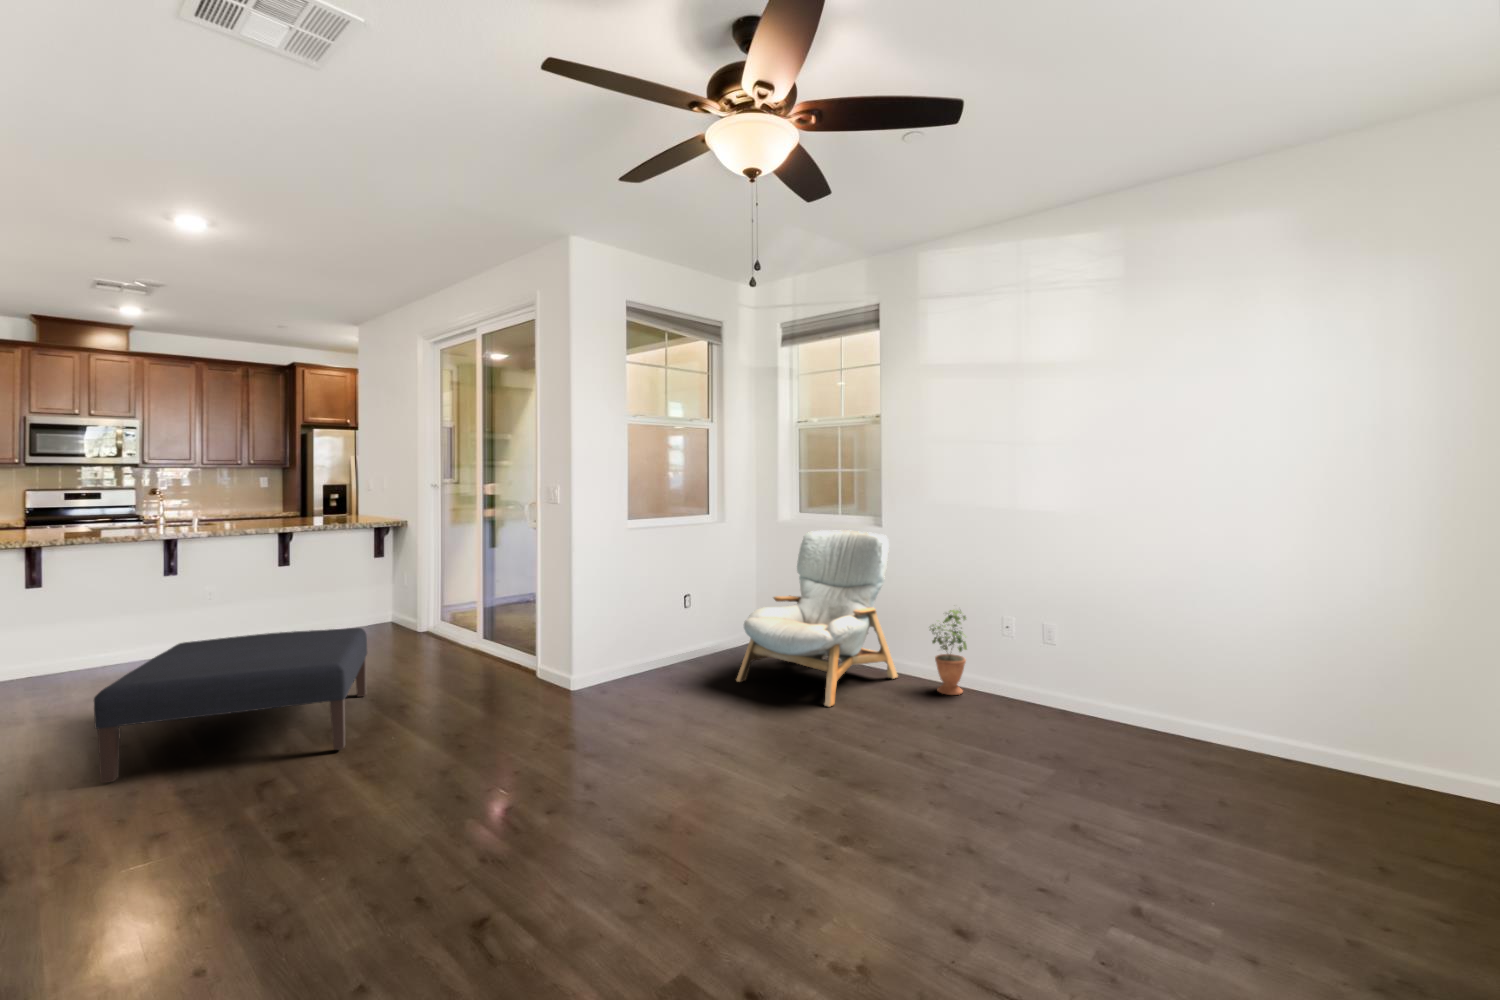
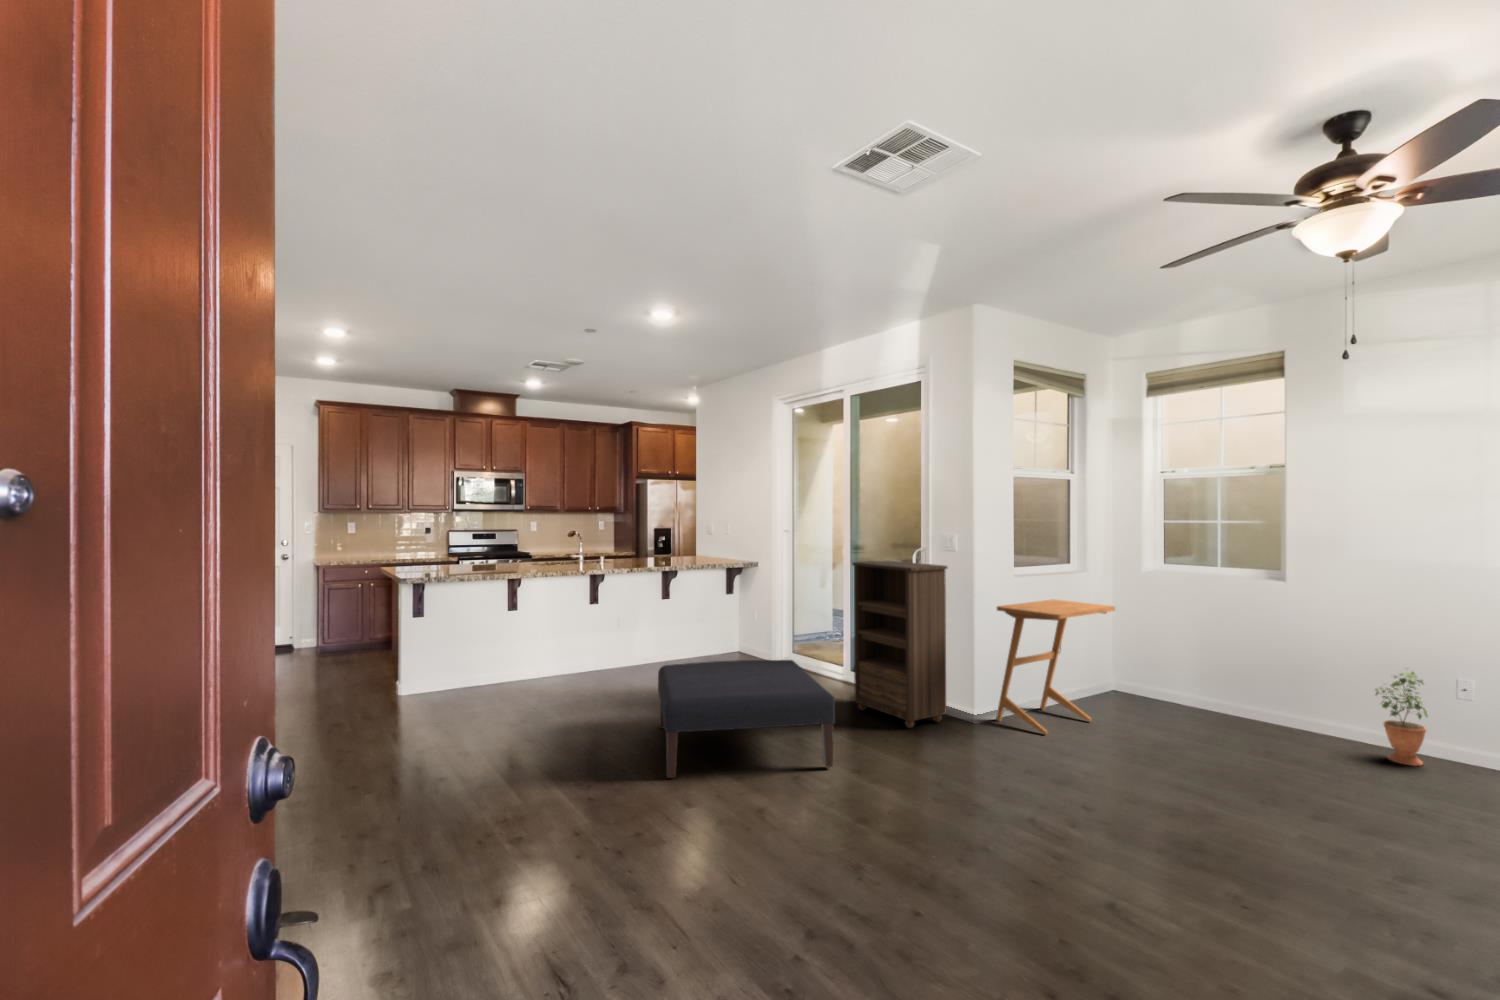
bookshelf: none [449,514,541,694] -> present [852,561,947,728]
armchair: present [736,530,898,707] -> none [1141,583,1326,767]
side table: none [595,551,717,691] -> present [996,600,1115,734]

